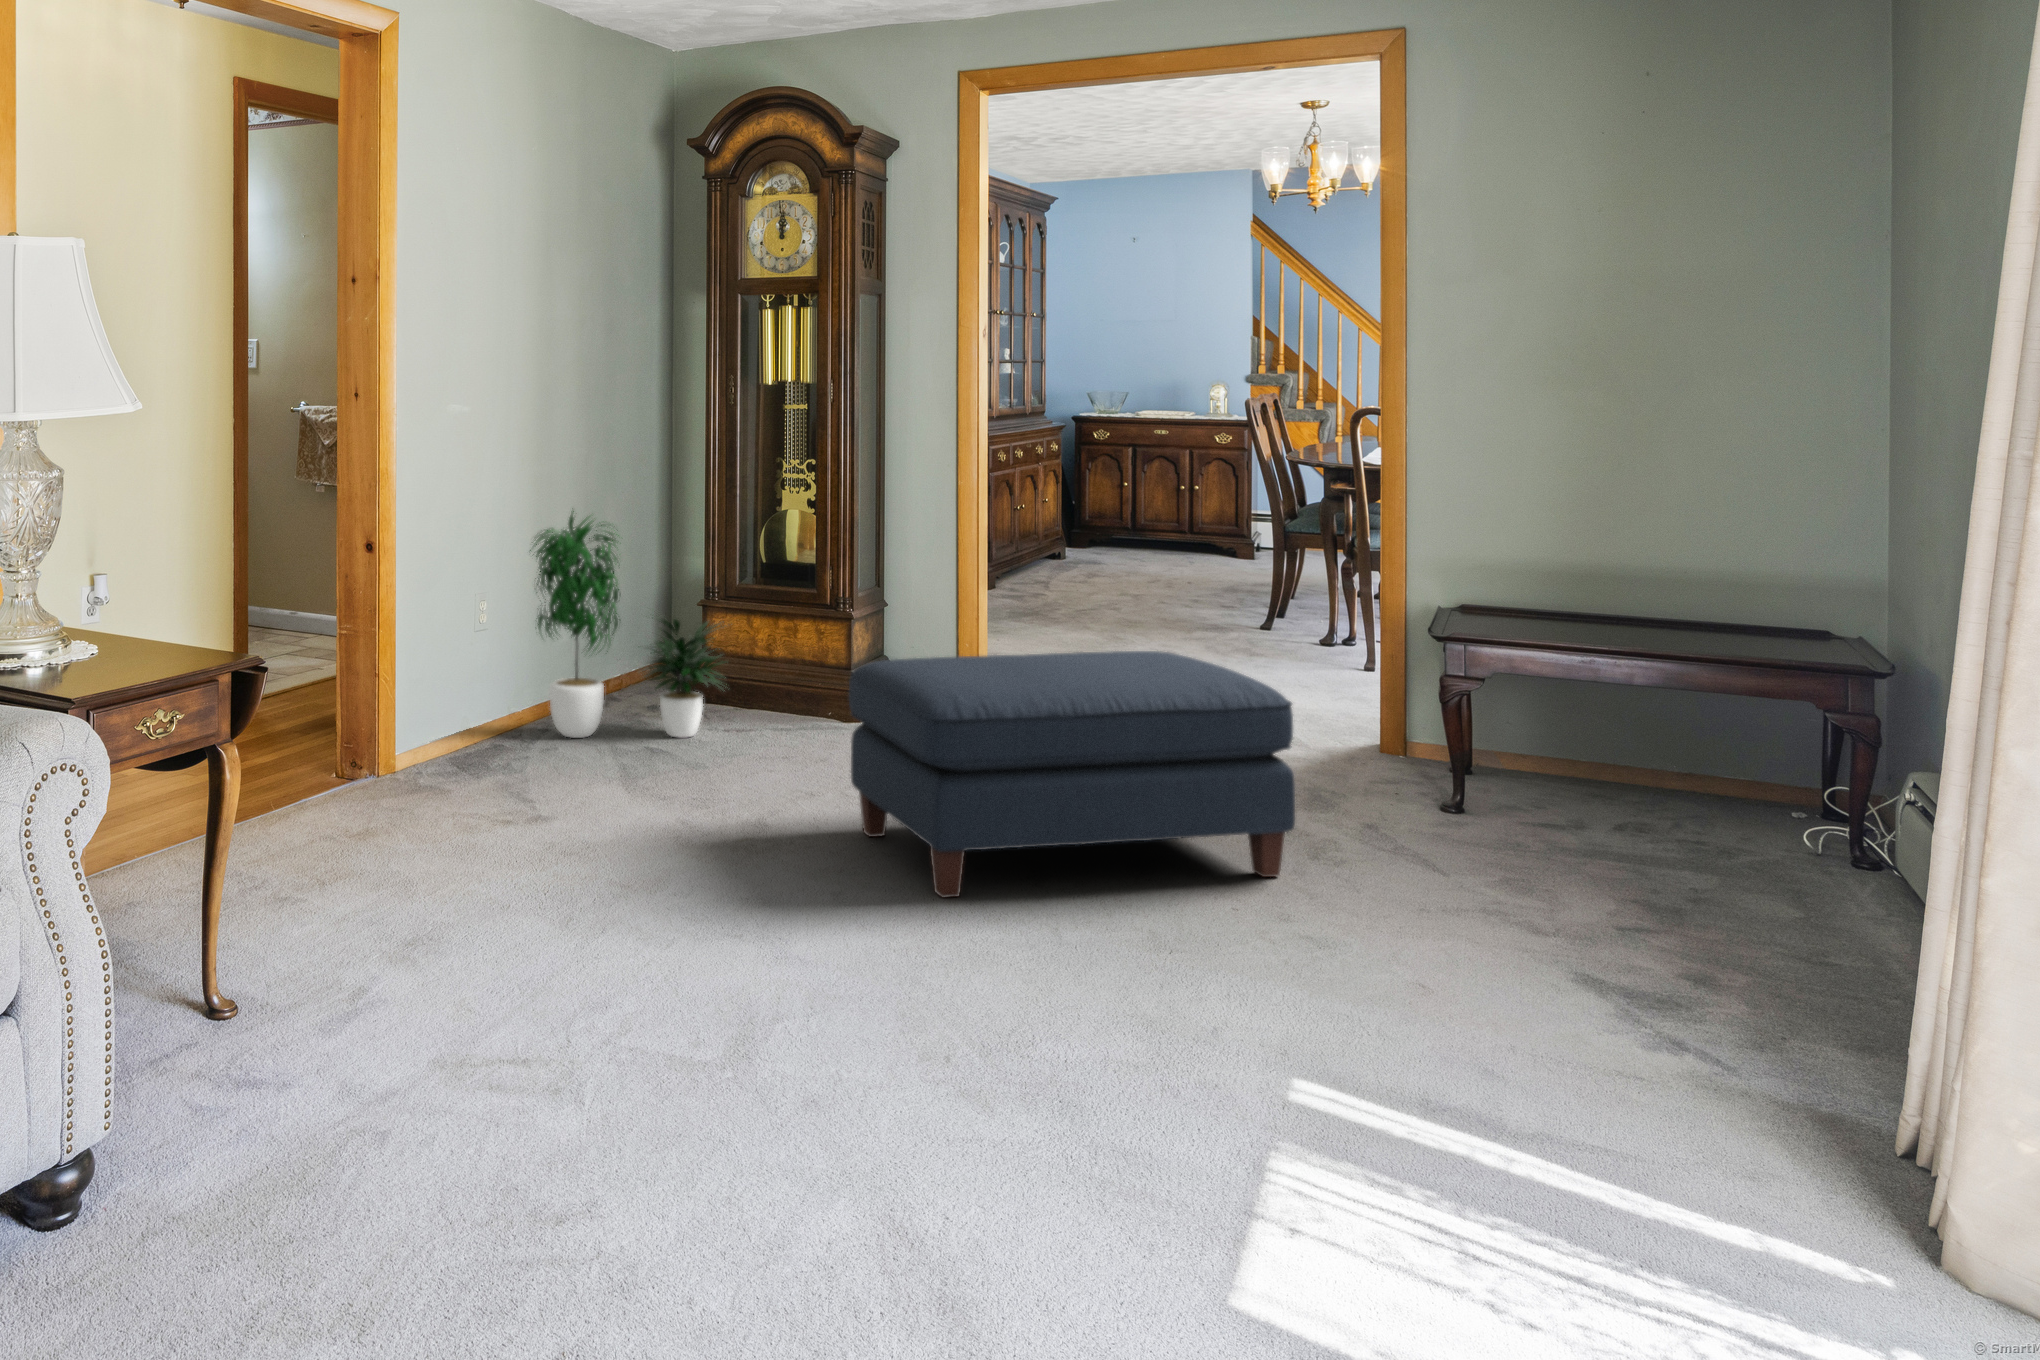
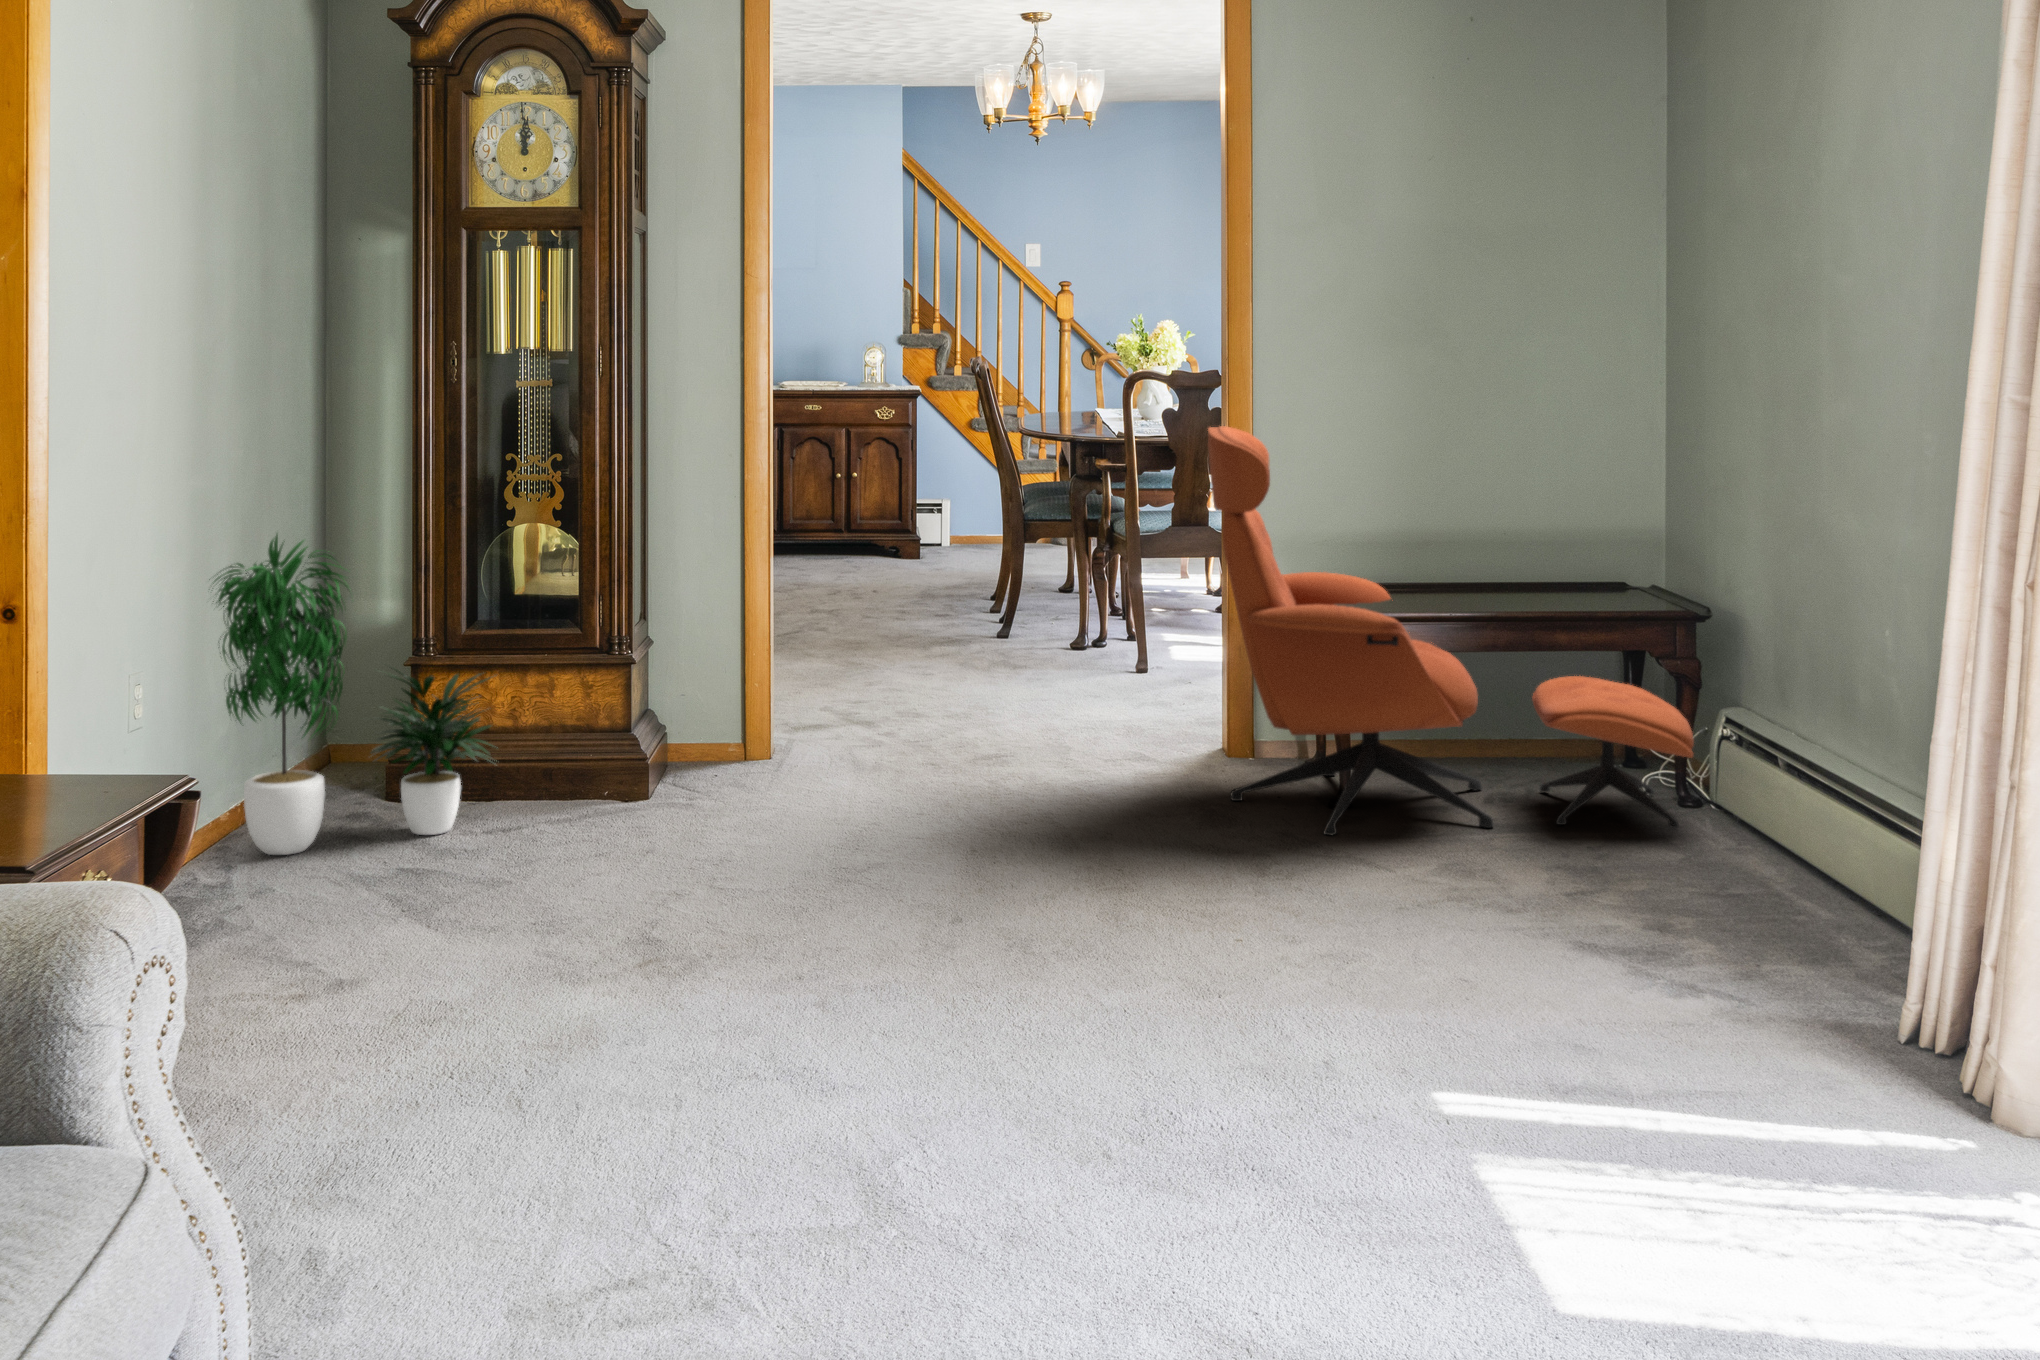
lounge chair: none [1318,460,1851,892] -> present [1208,426,1694,835]
ottoman: present [849,651,1295,897] -> none [753,656,1256,974]

